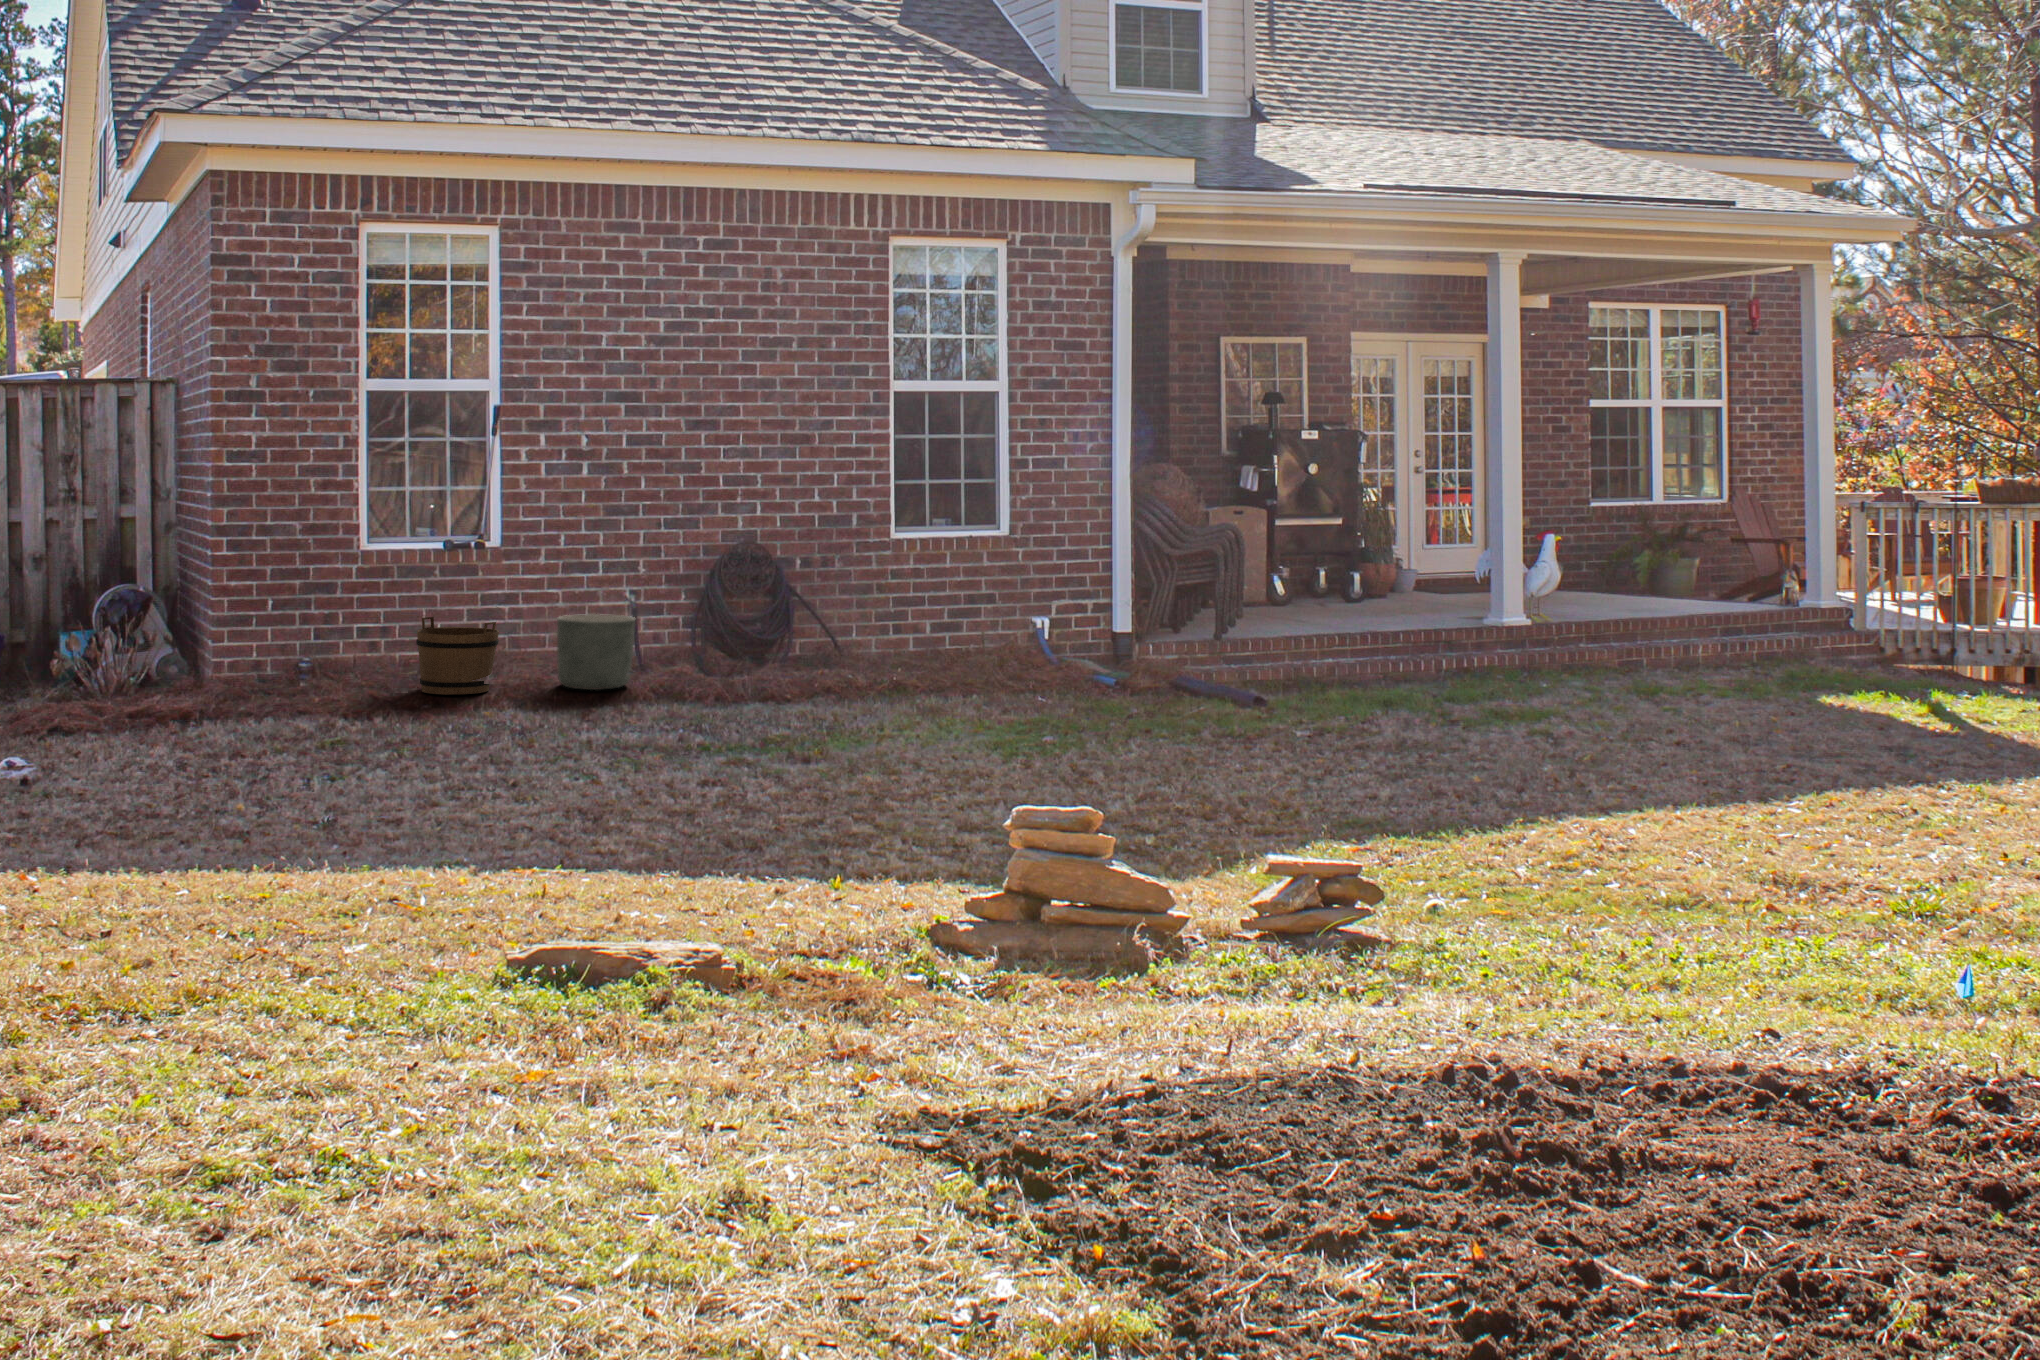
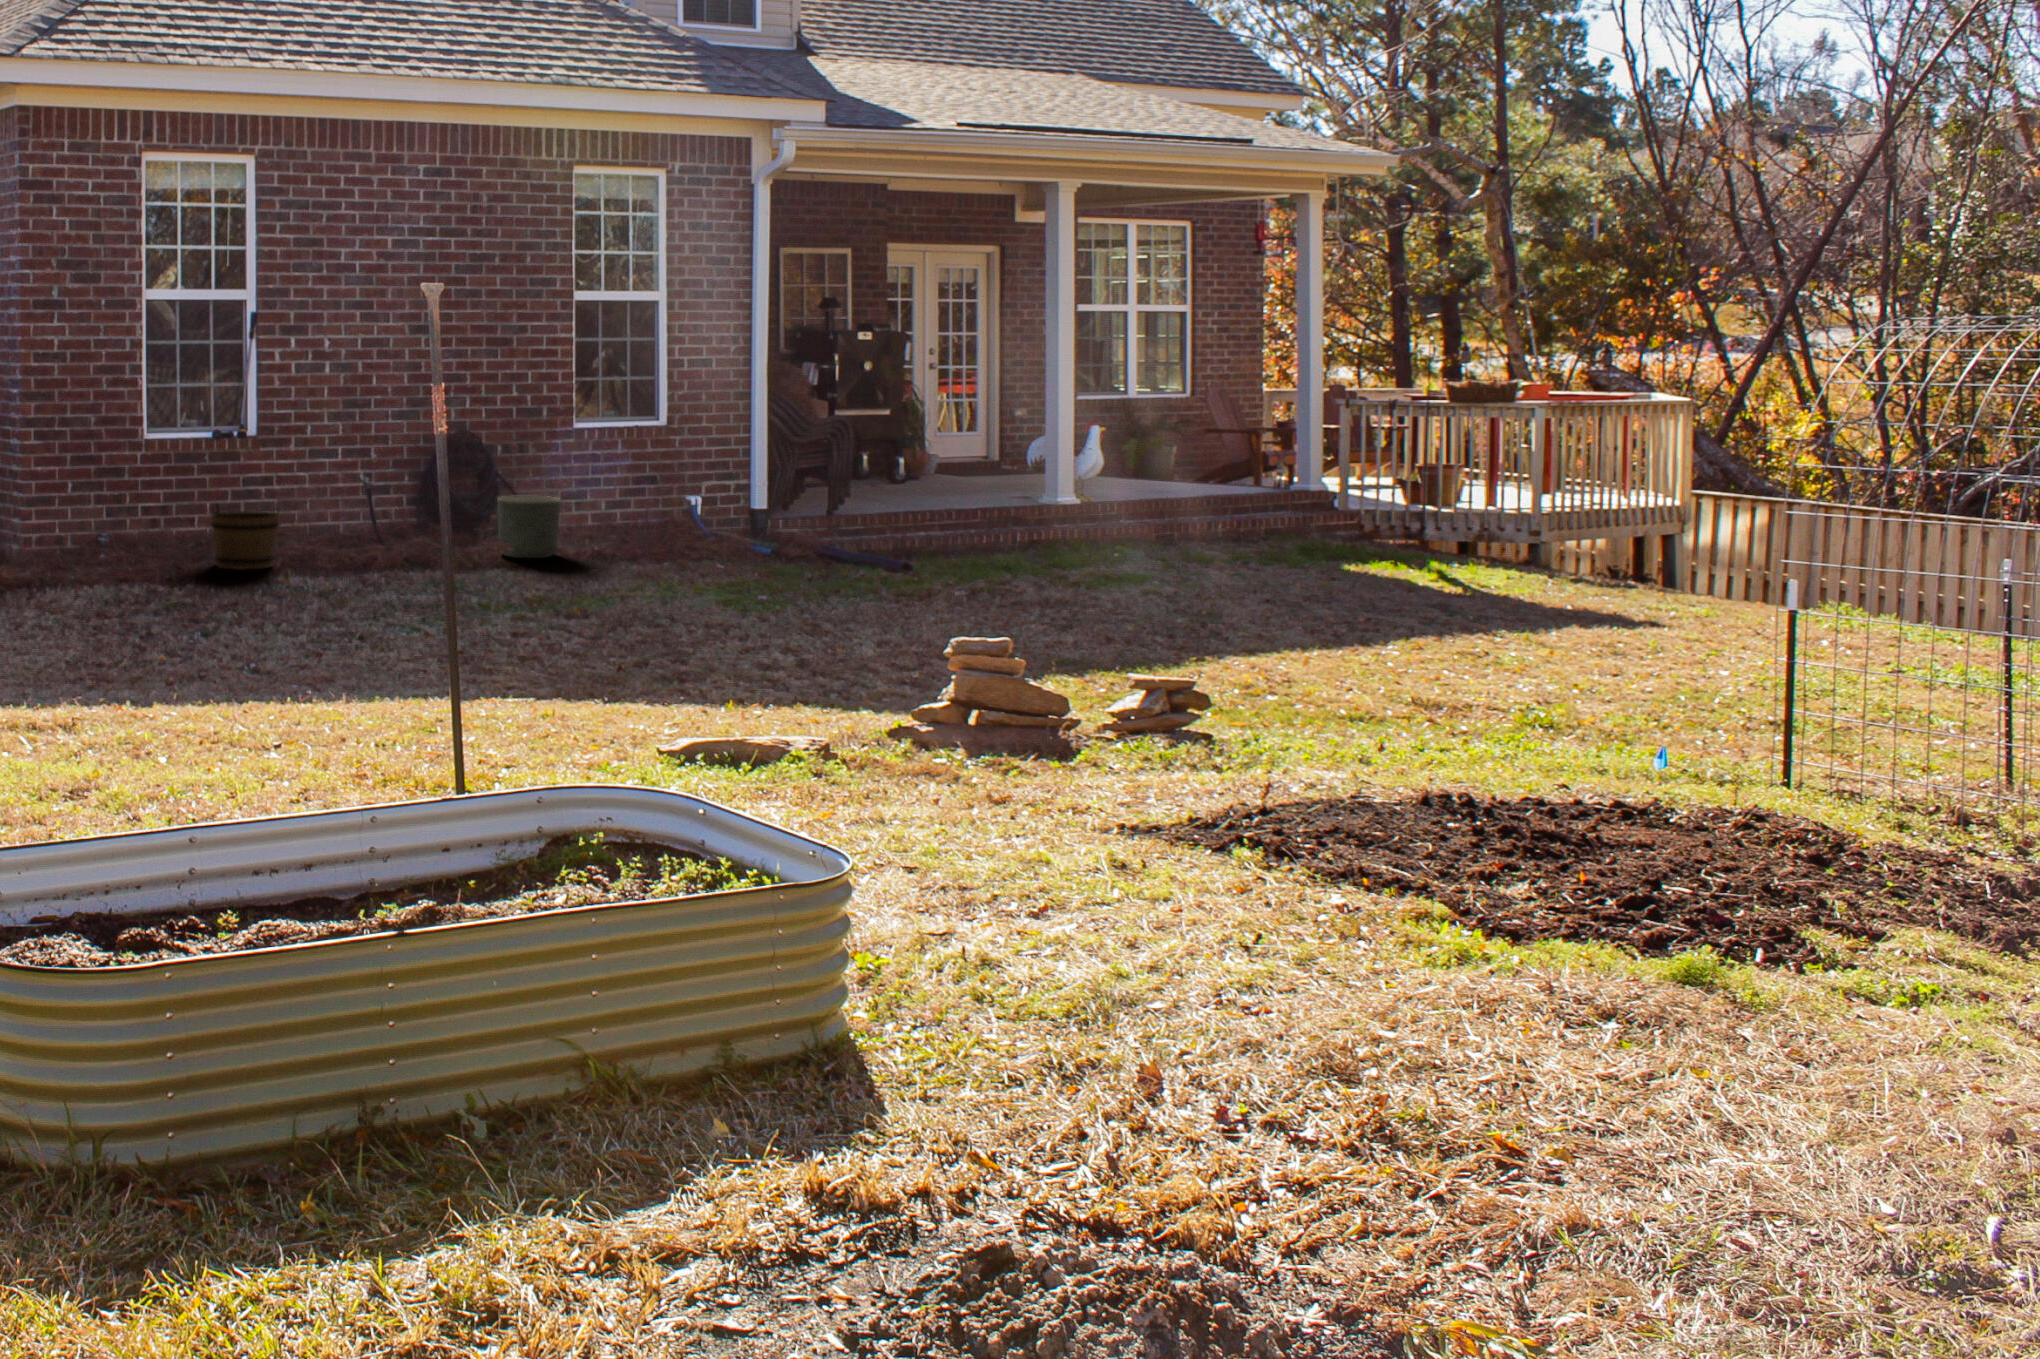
planter: present [557,614,635,690] -> present [497,496,561,558]

